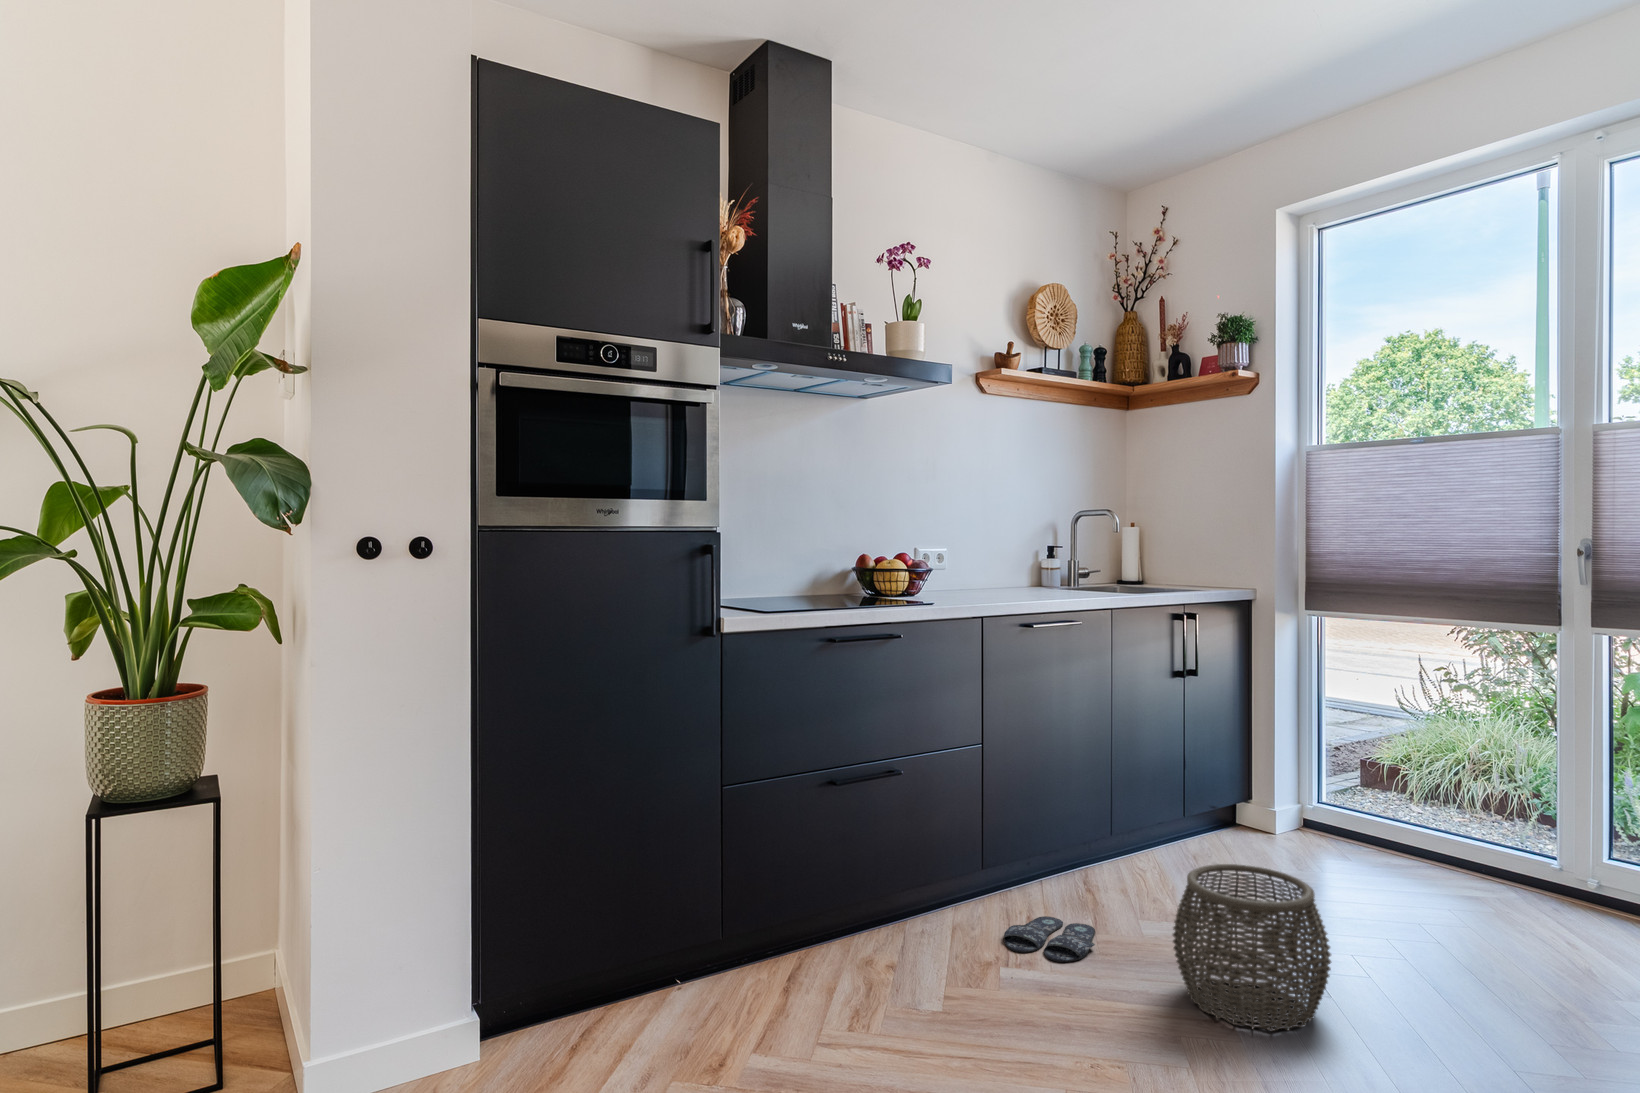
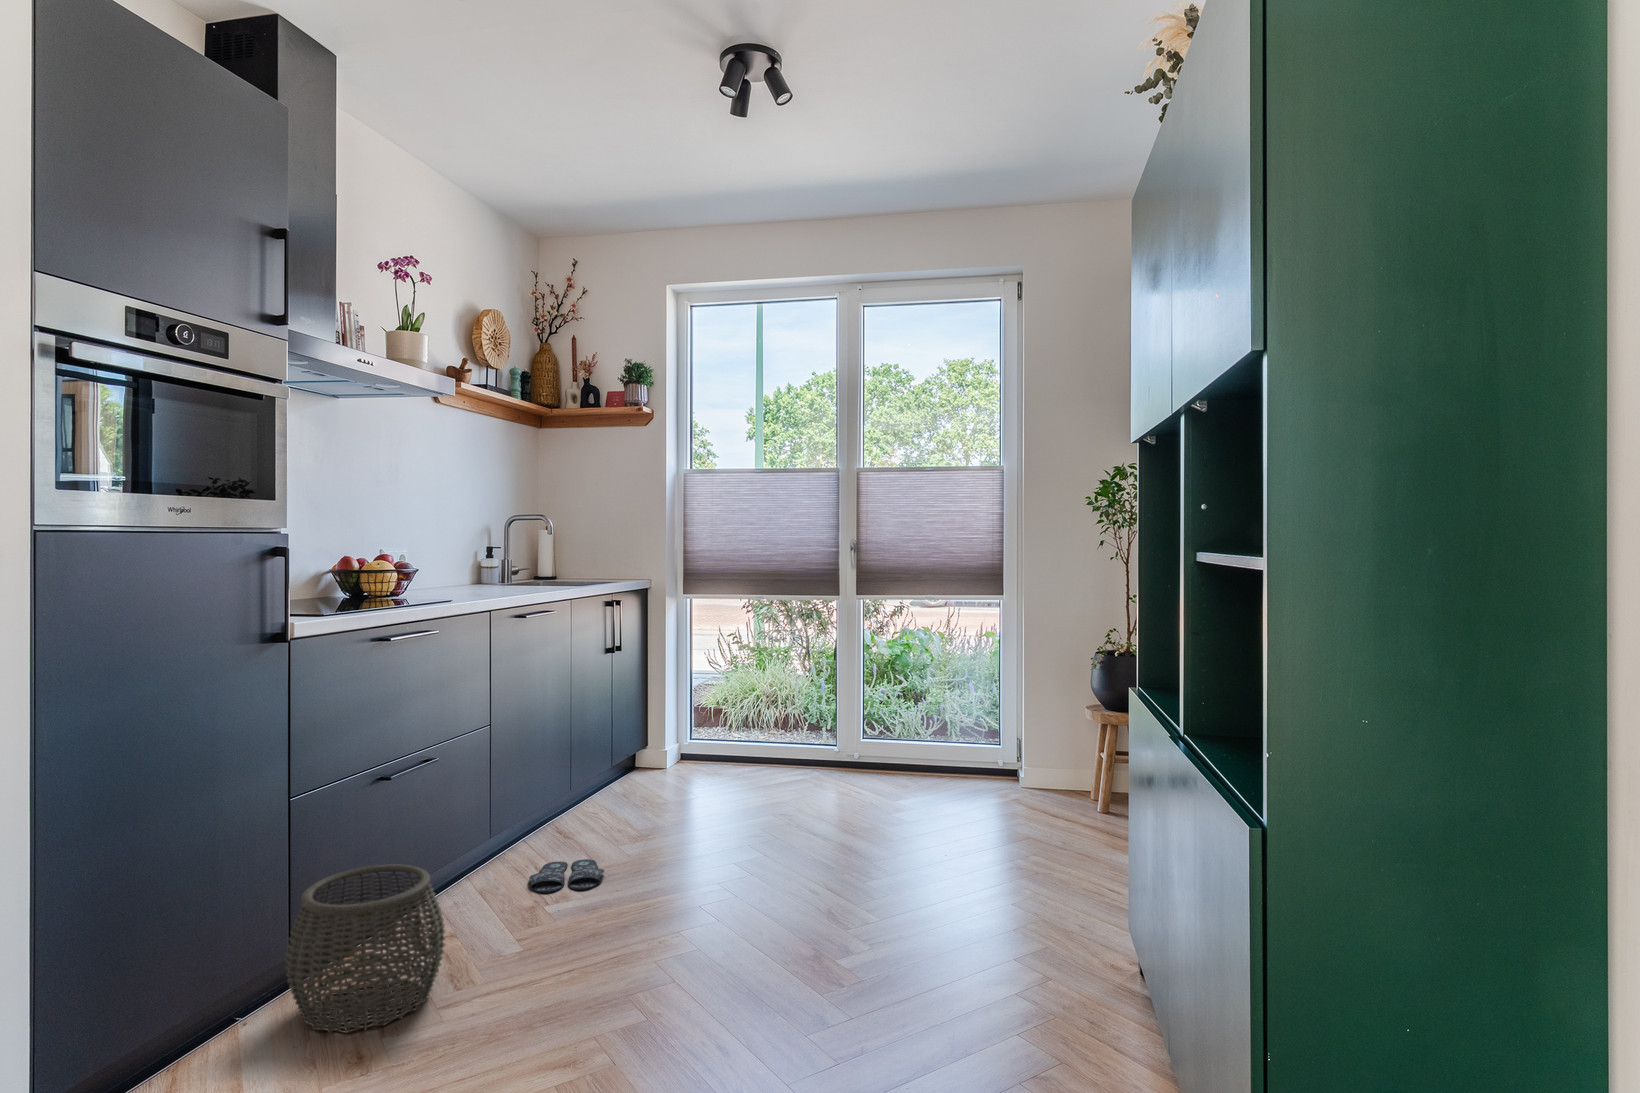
woven basket: present [1173,864,1331,1031] -> present [285,864,445,1033]

